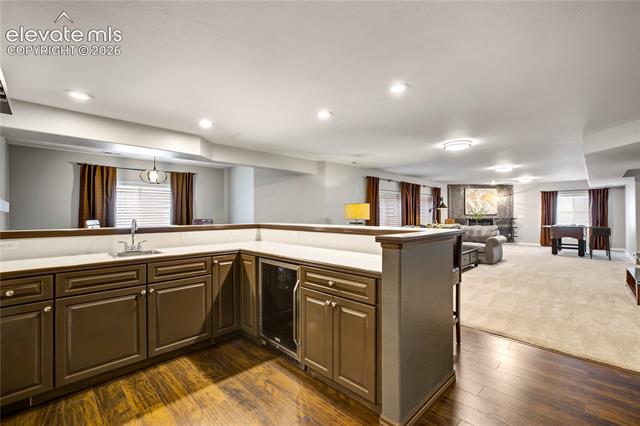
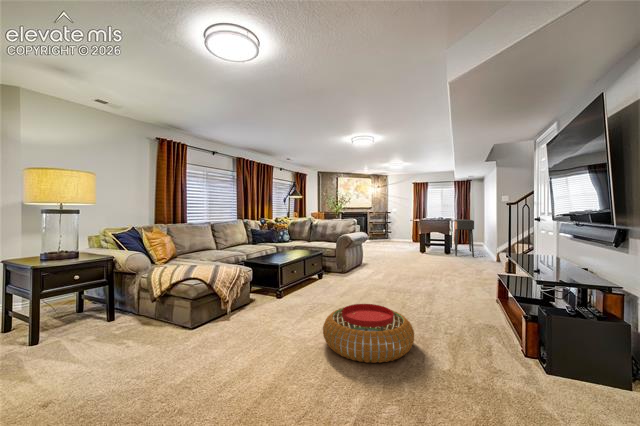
pouf: none [508,274,566,299] -> present [323,304,414,363]

